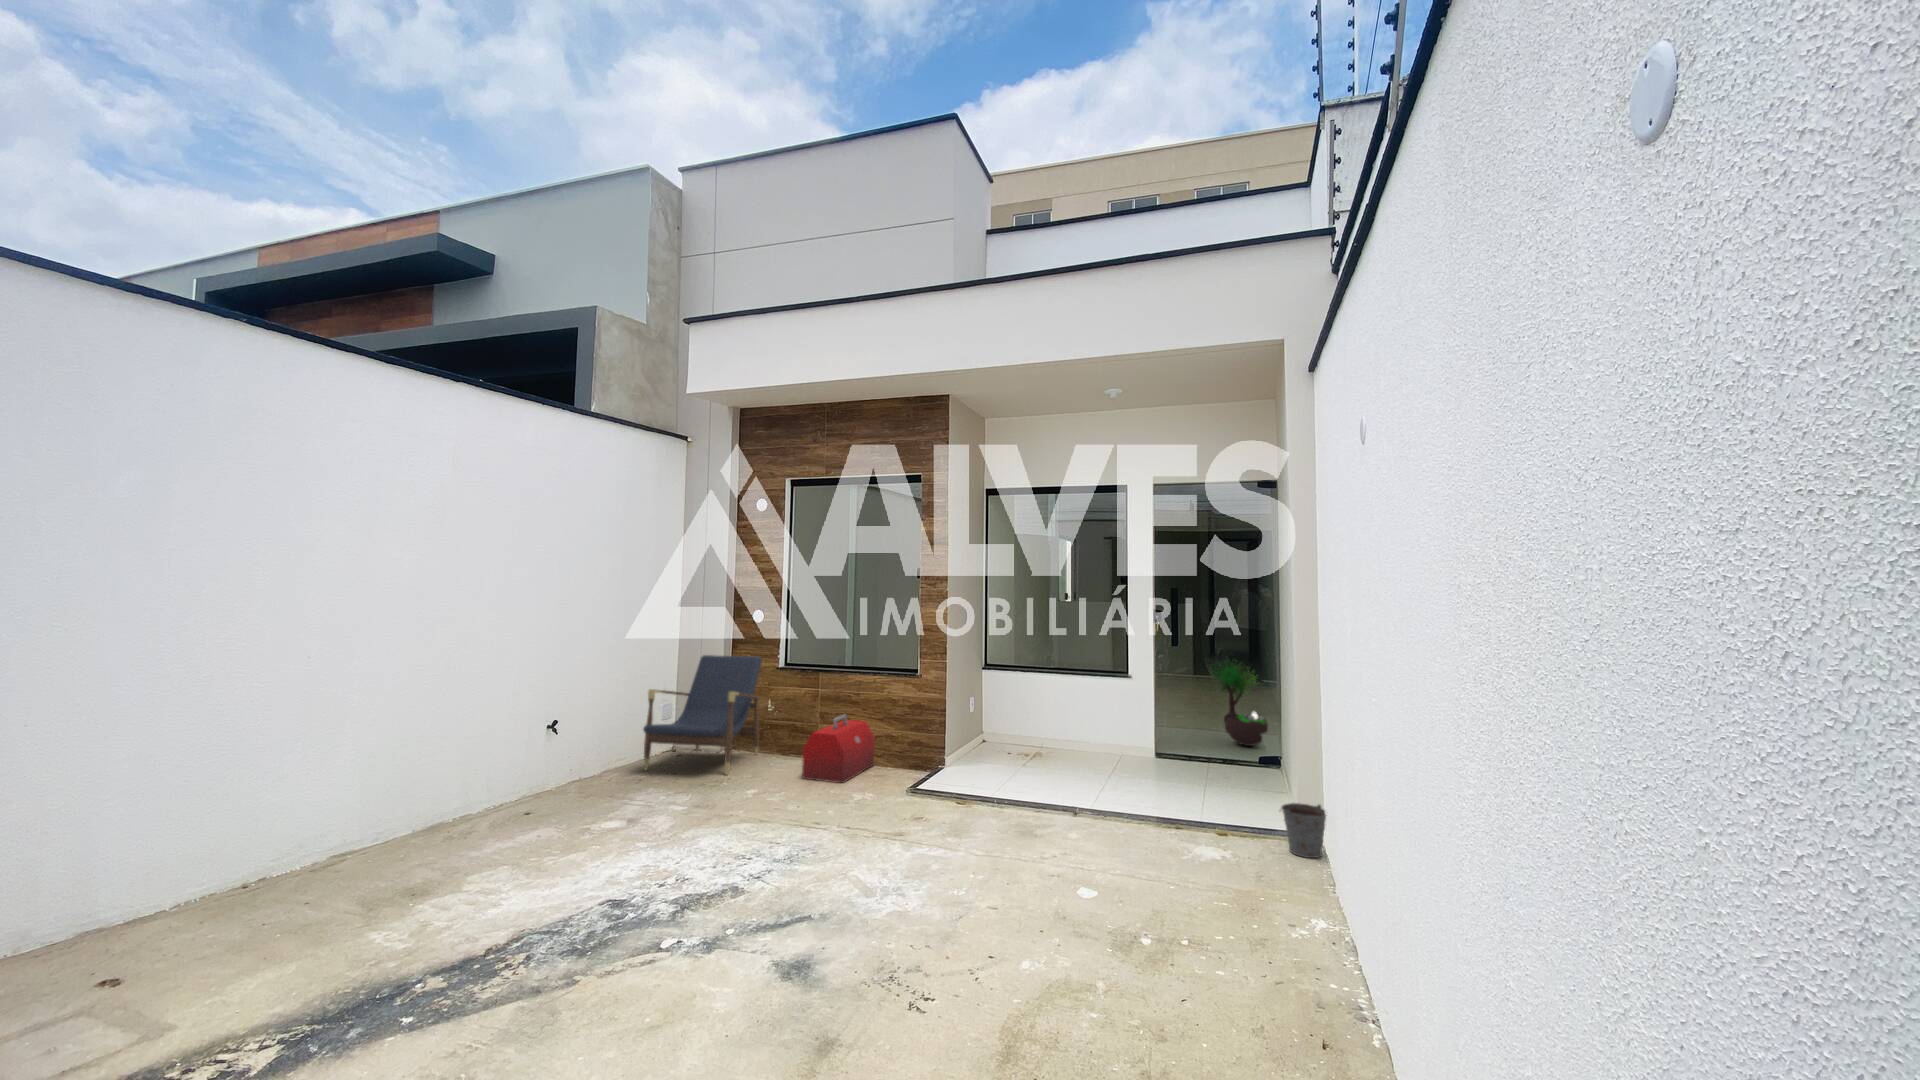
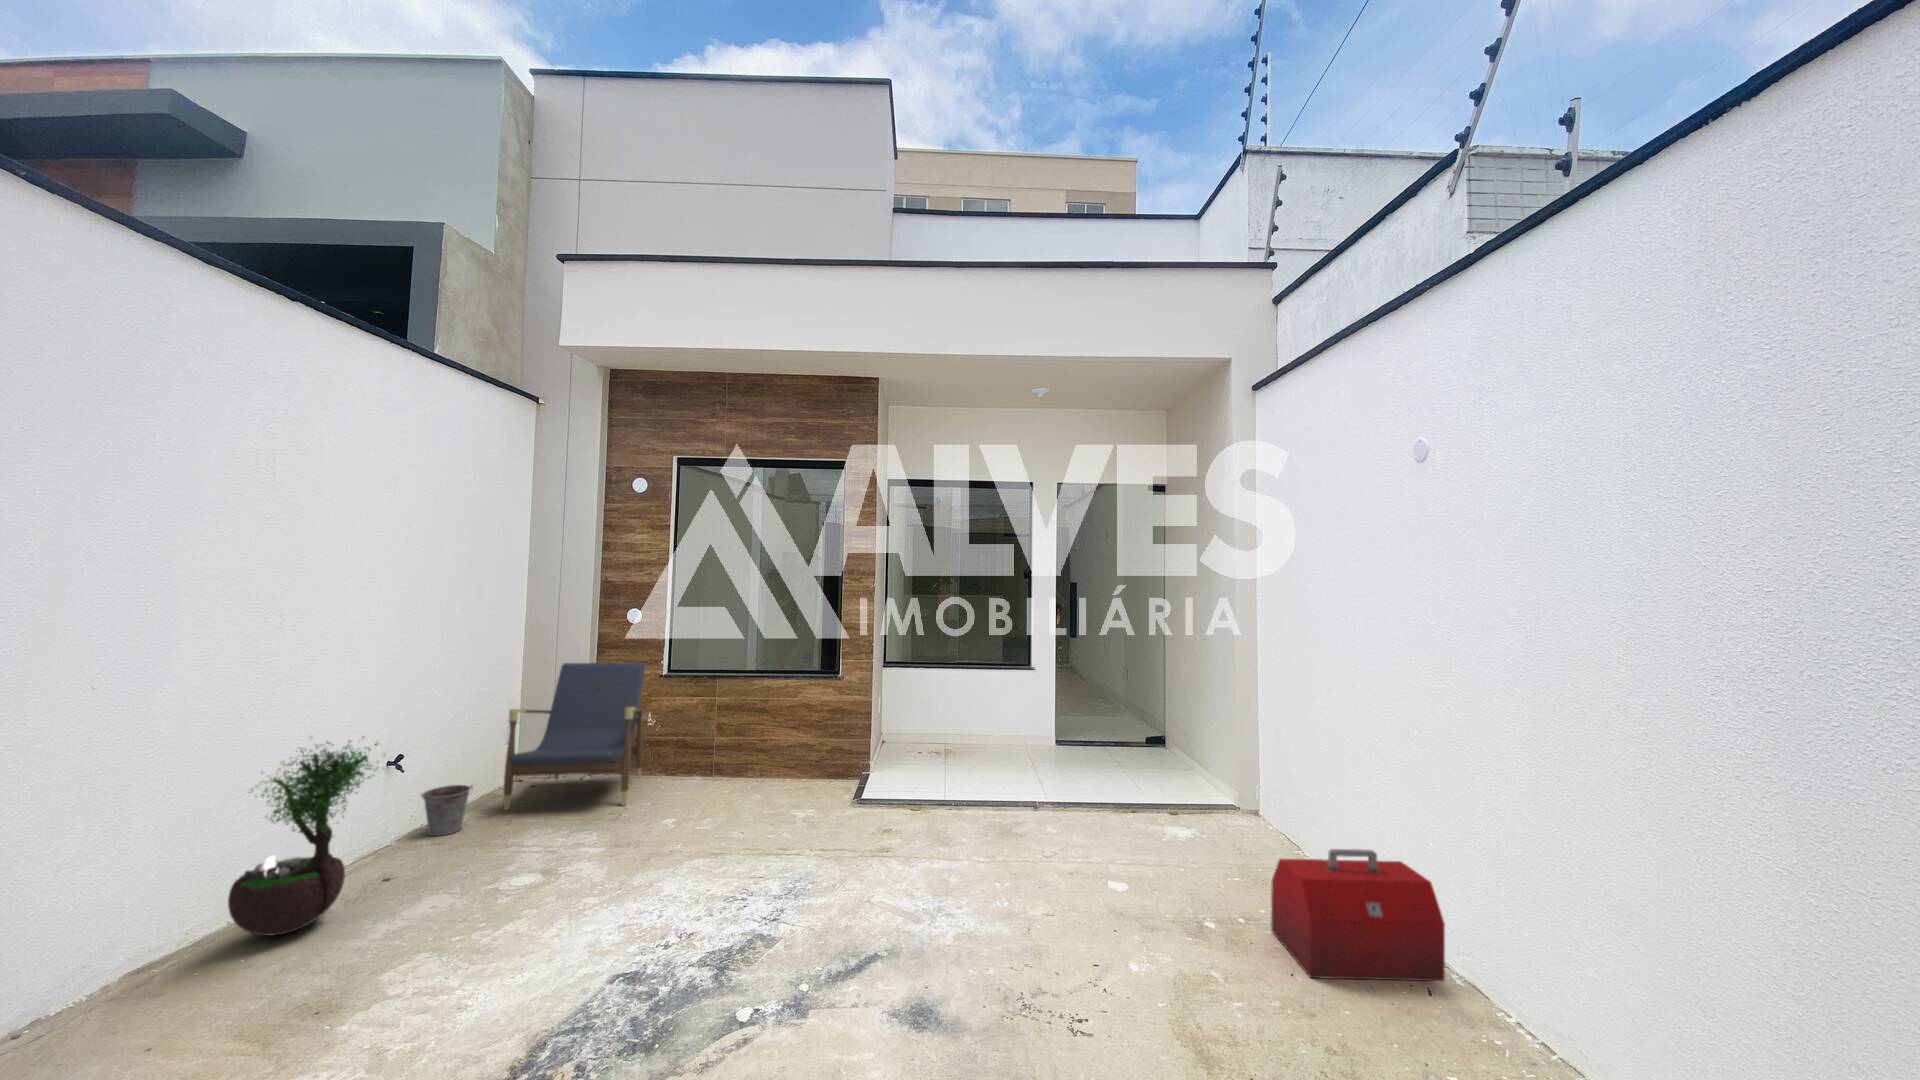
potted tree: present [1211,659,1268,746] -> present [228,741,377,936]
toolbox: present [802,714,875,783] -> present [1271,849,1445,981]
bucket: present [1281,803,1326,858] -> present [421,785,472,836]

